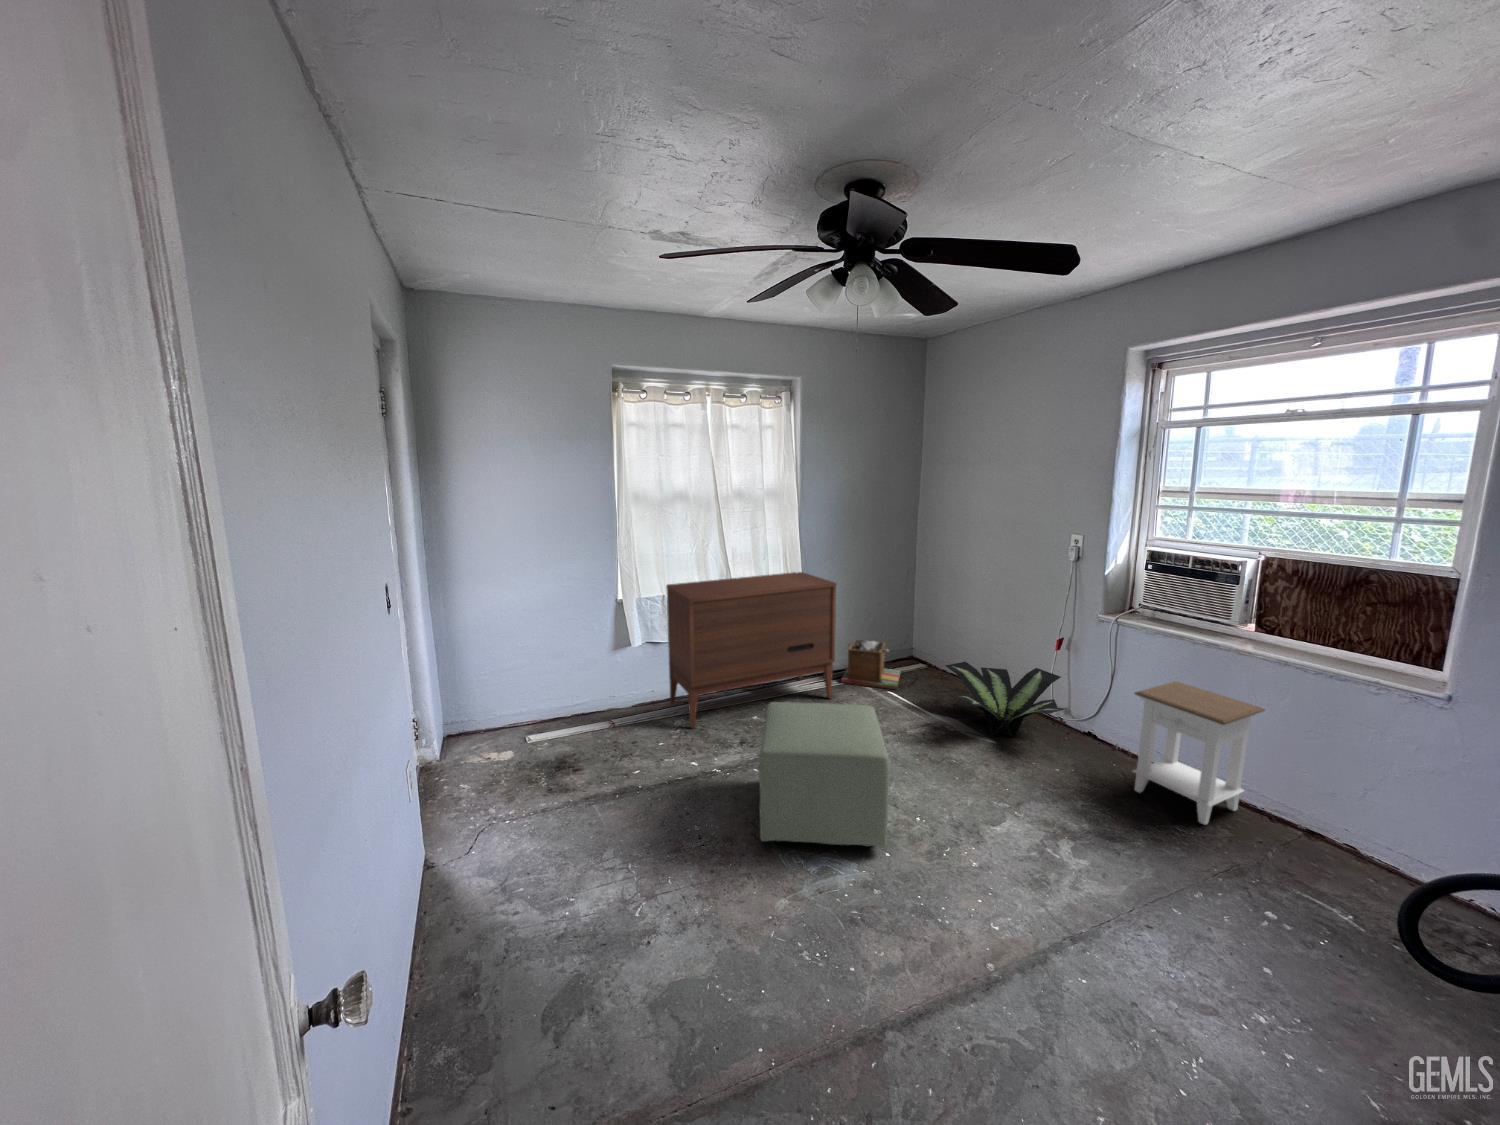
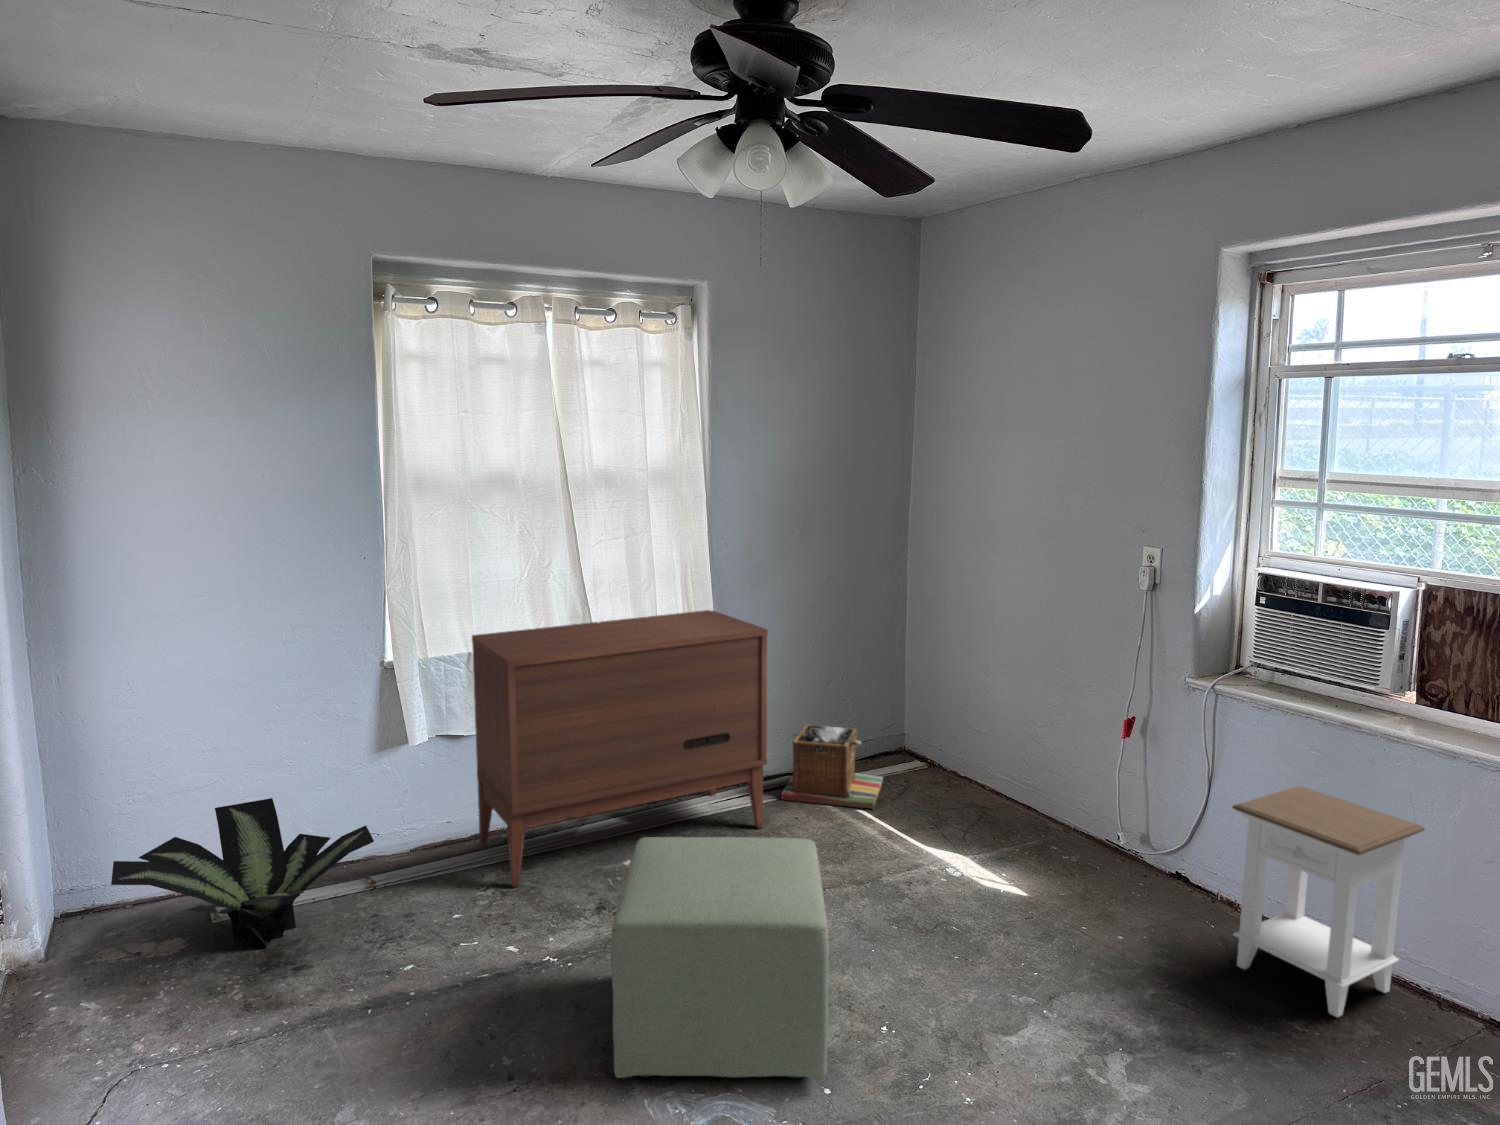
potted plant: present [945,662,1065,738] -> present [111,798,374,947]

